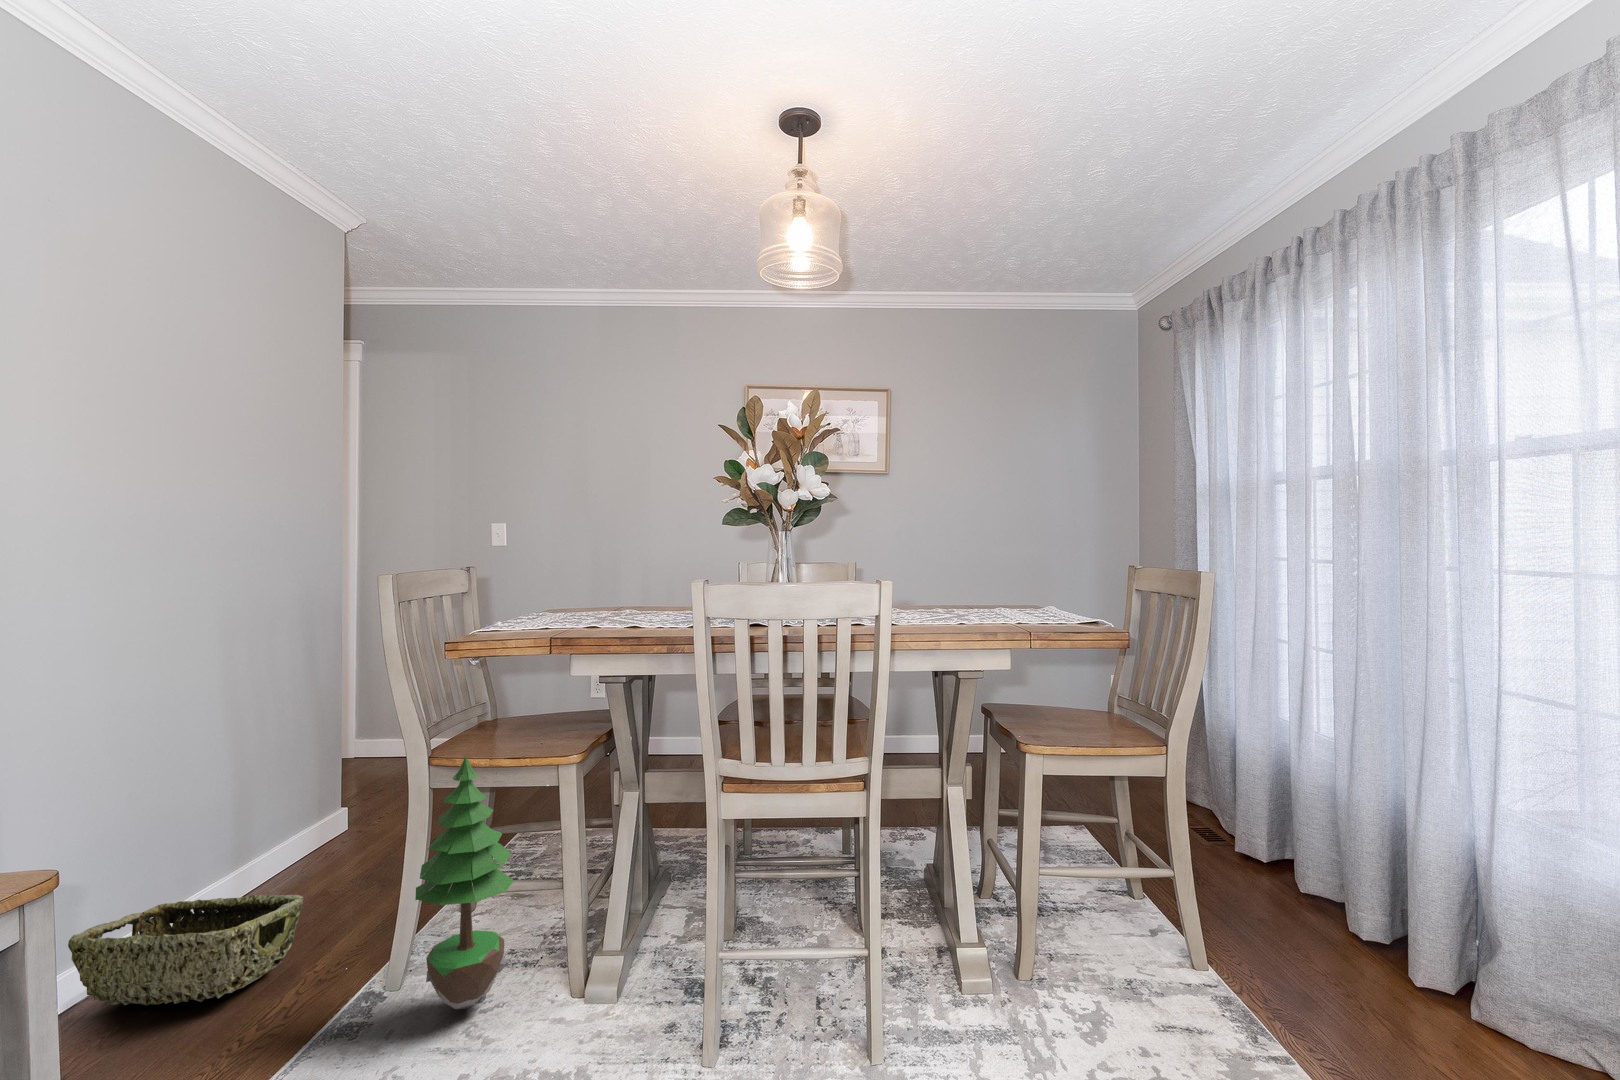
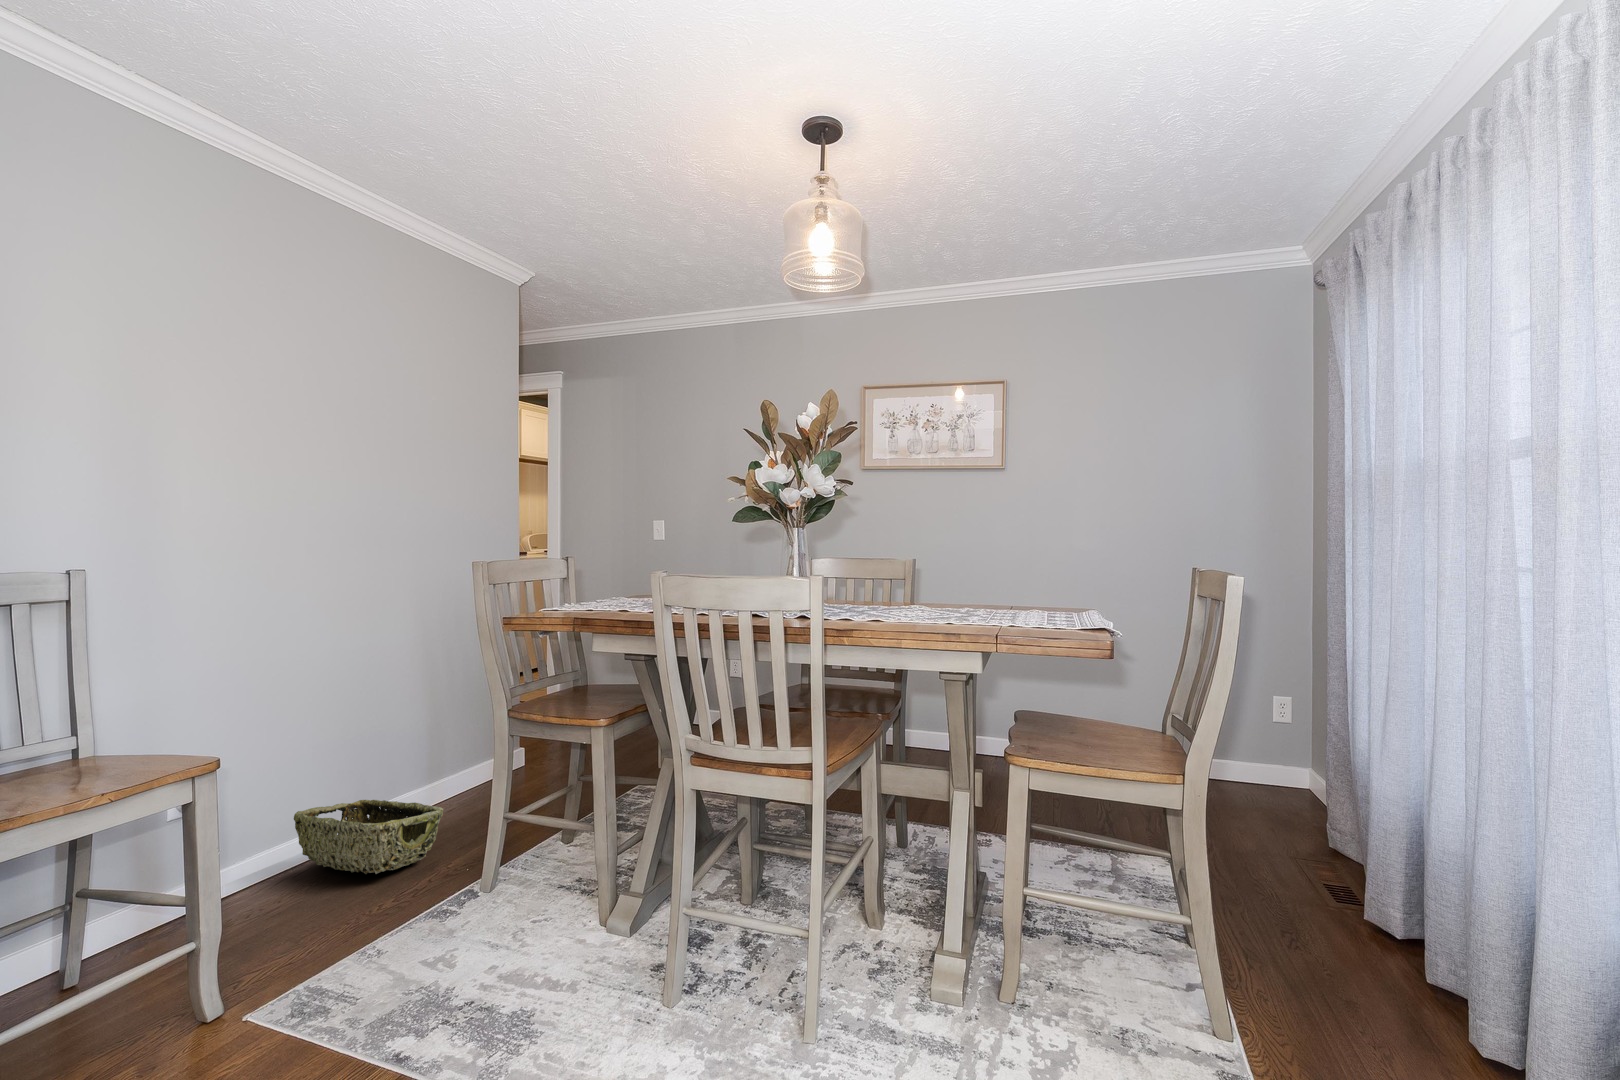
potted tree: present [415,756,514,1009] -> none [482,711,562,917]

